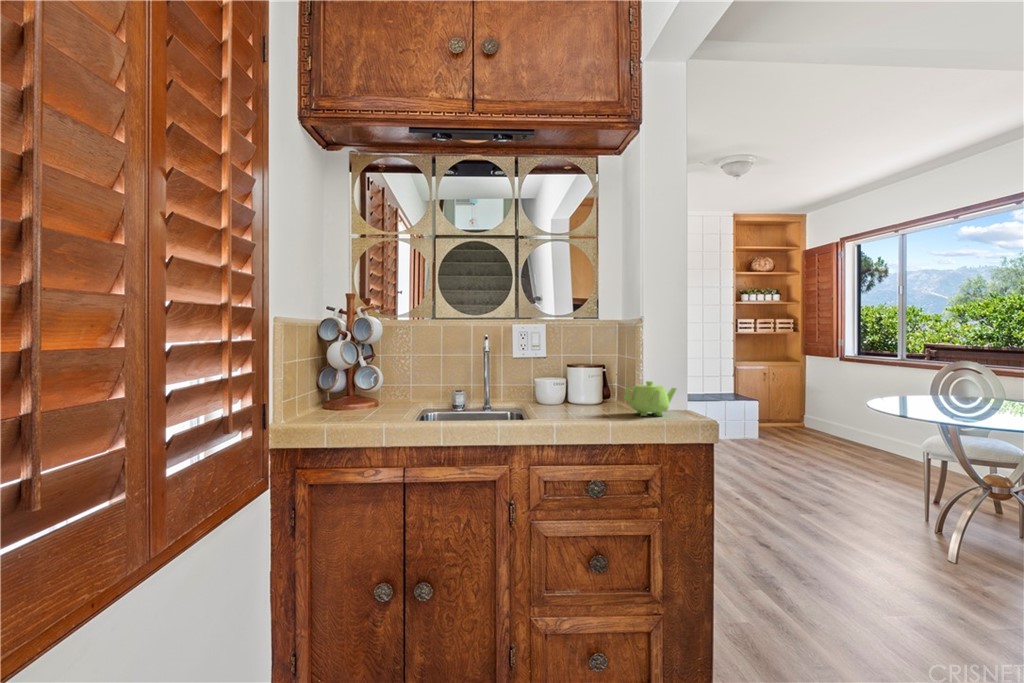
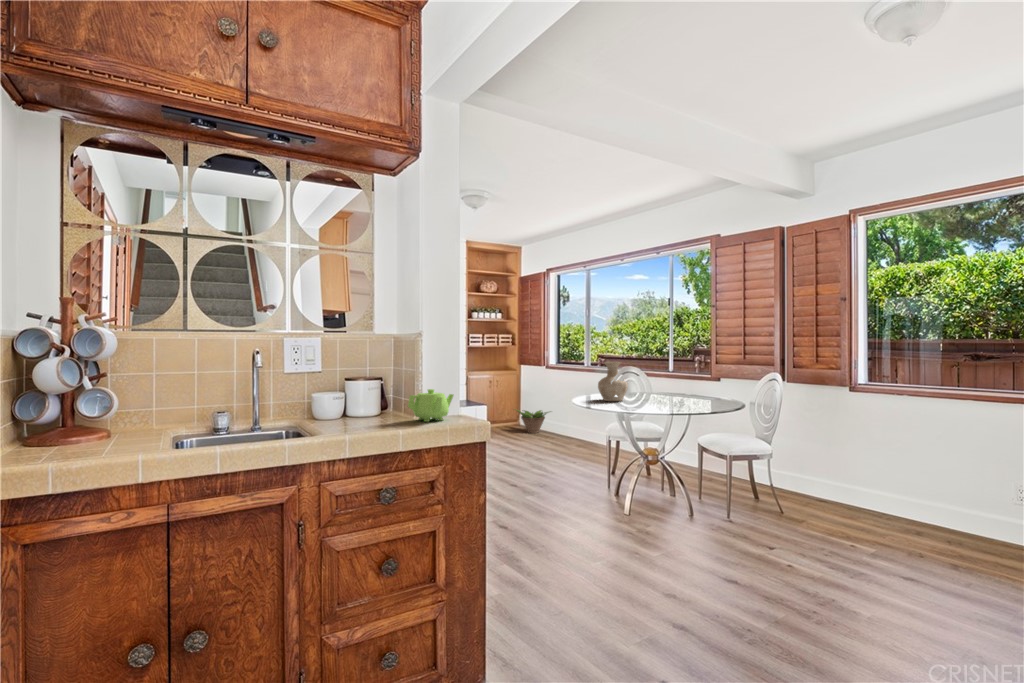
vase: none [907,356,959,410] -> present [598,362,628,401]
decorative plant: none [791,409,848,440] -> present [517,410,548,433]

